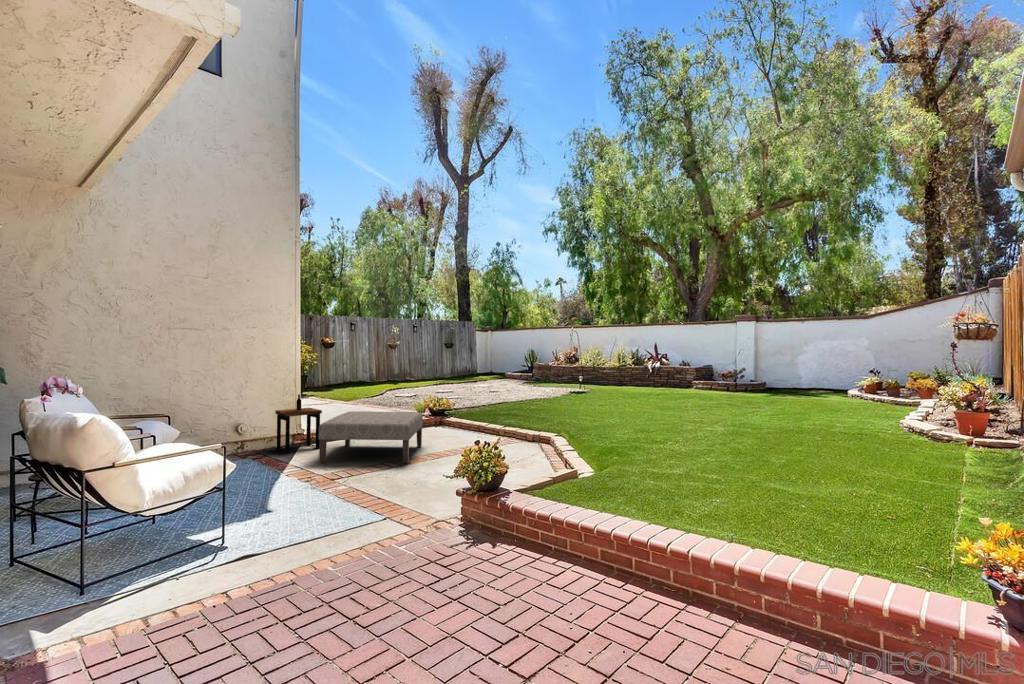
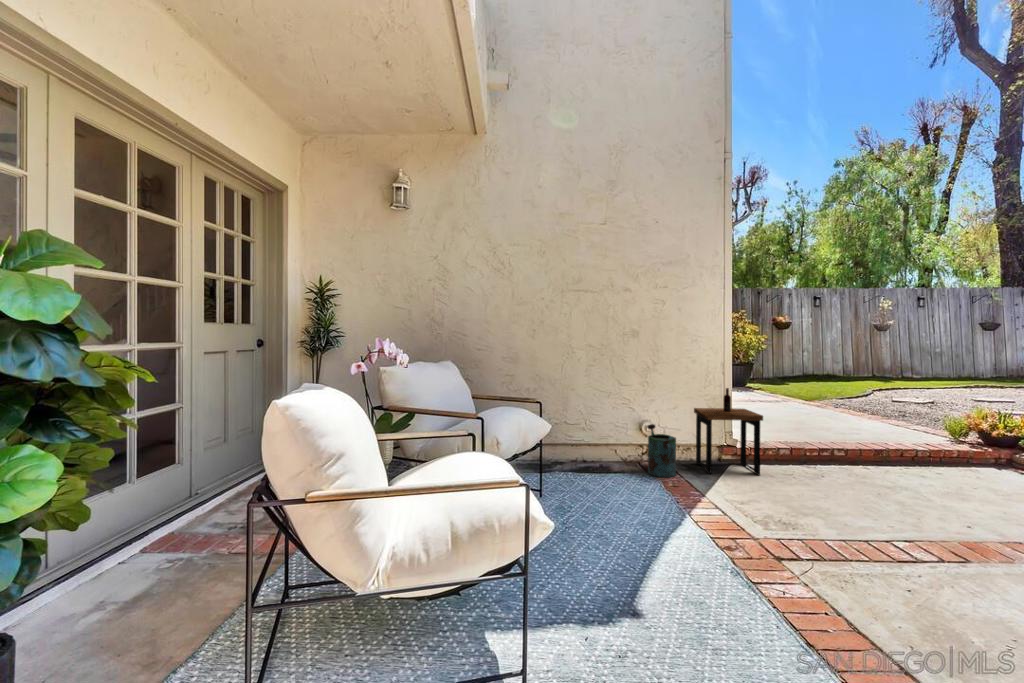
ottoman: present [319,411,423,464] -> none [754,423,988,564]
watering can: none [241,425,266,460] -> present [647,424,676,477]

